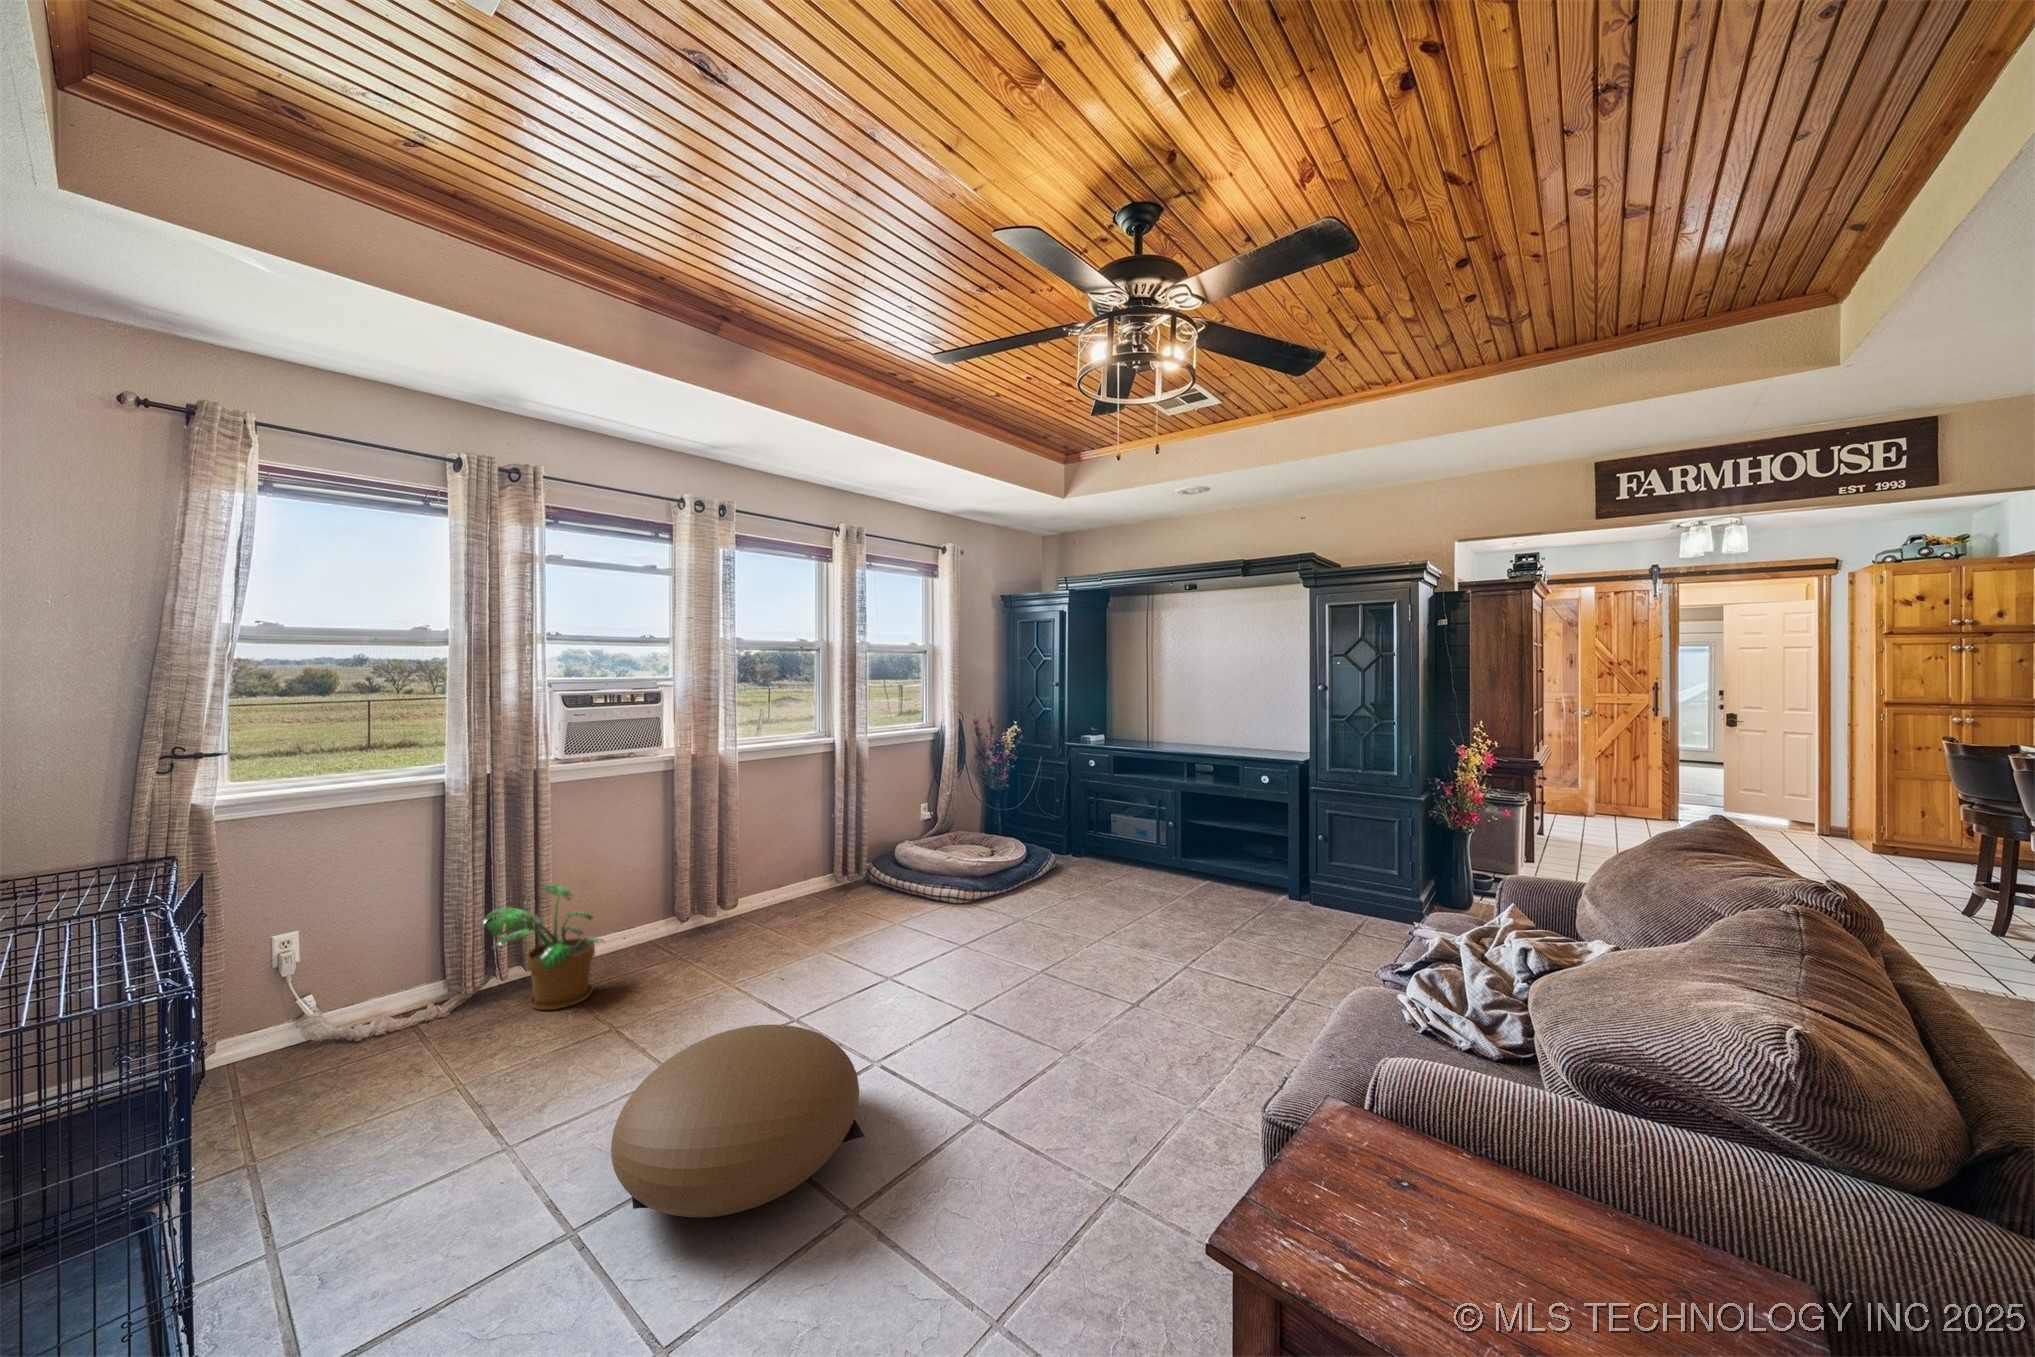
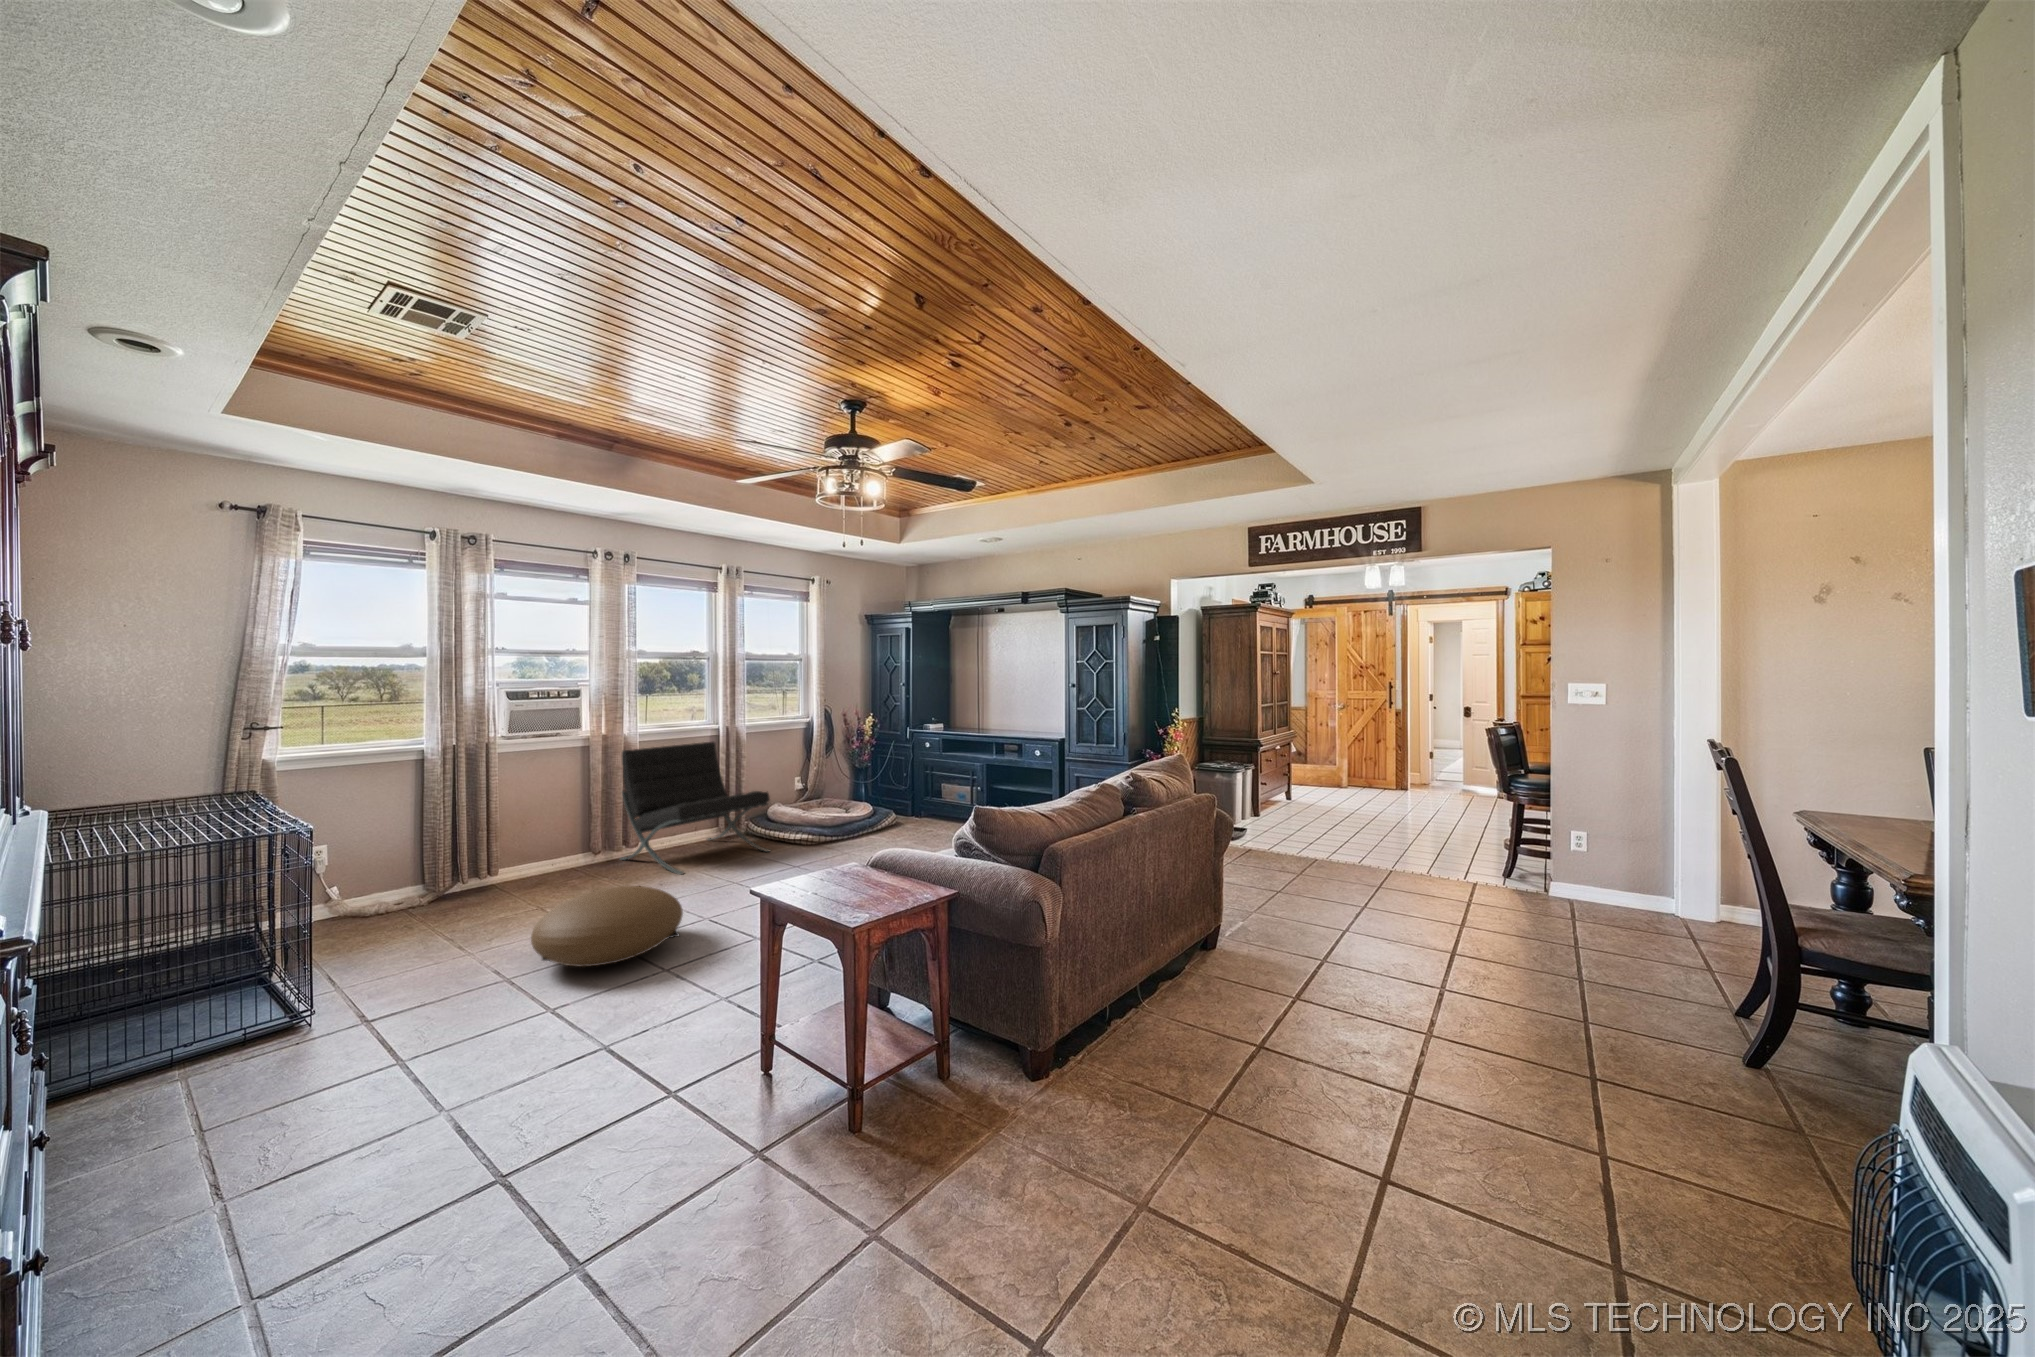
lounge chair: none [710,761,914,959] -> present [620,742,770,875]
potted plant: present [483,884,604,1010] -> none [452,821,537,901]

